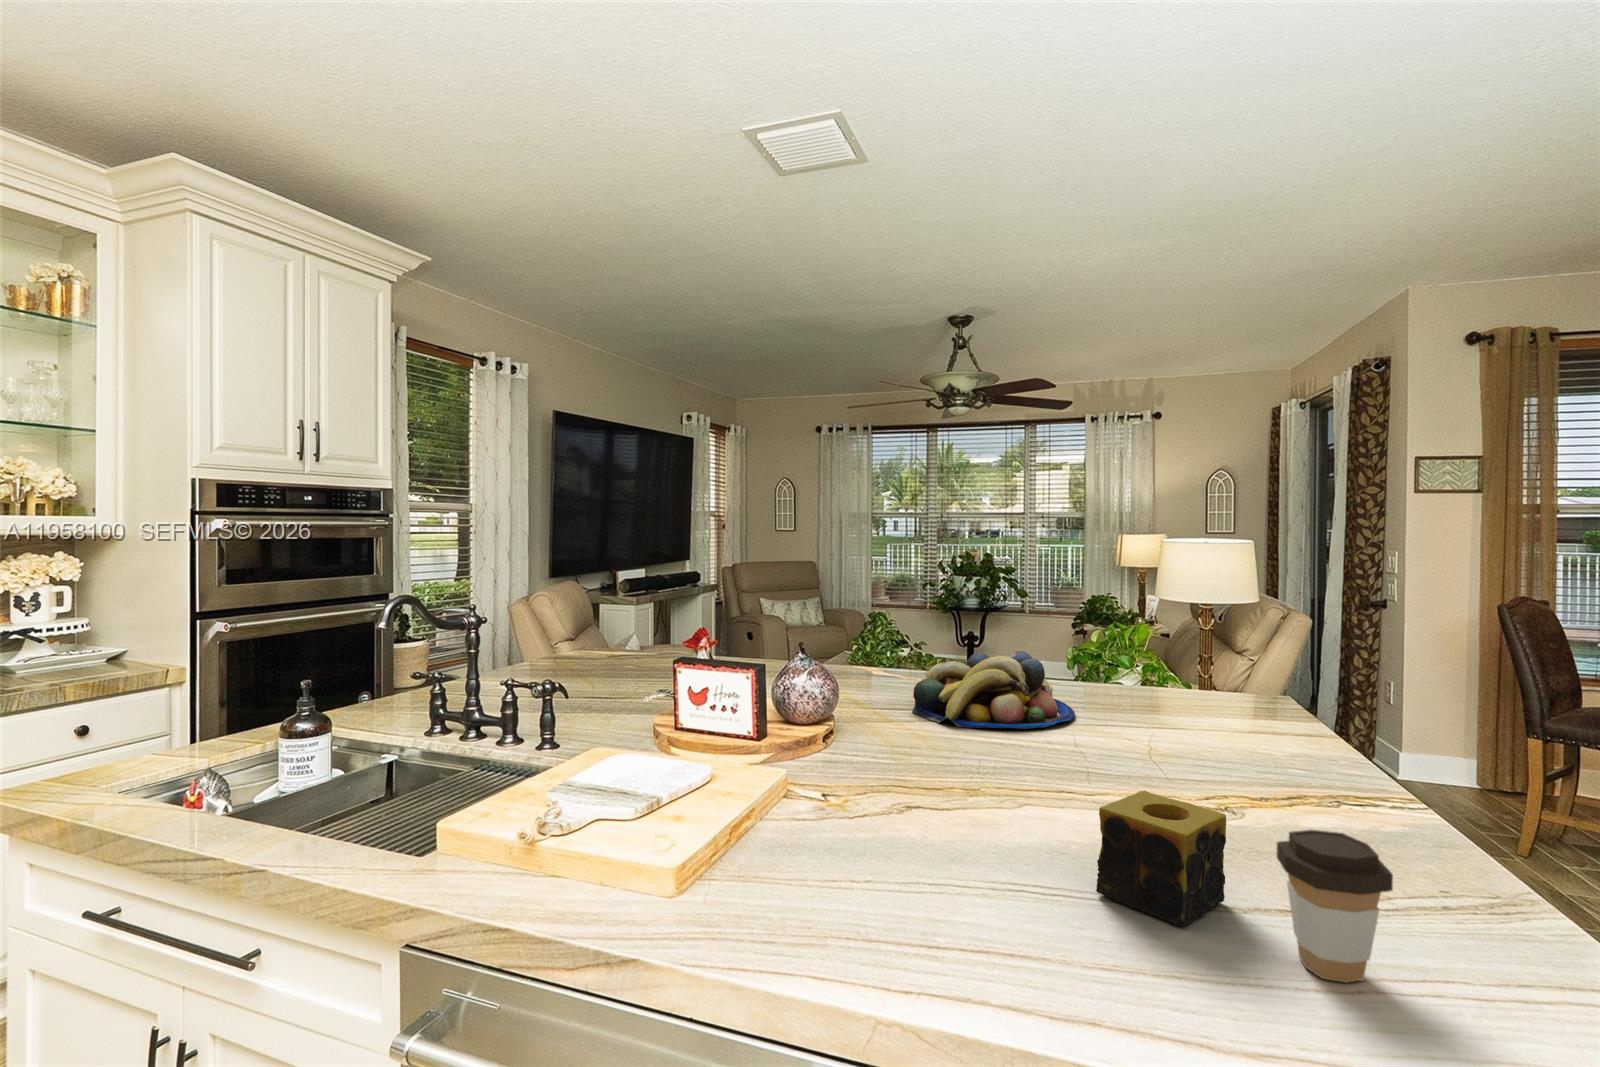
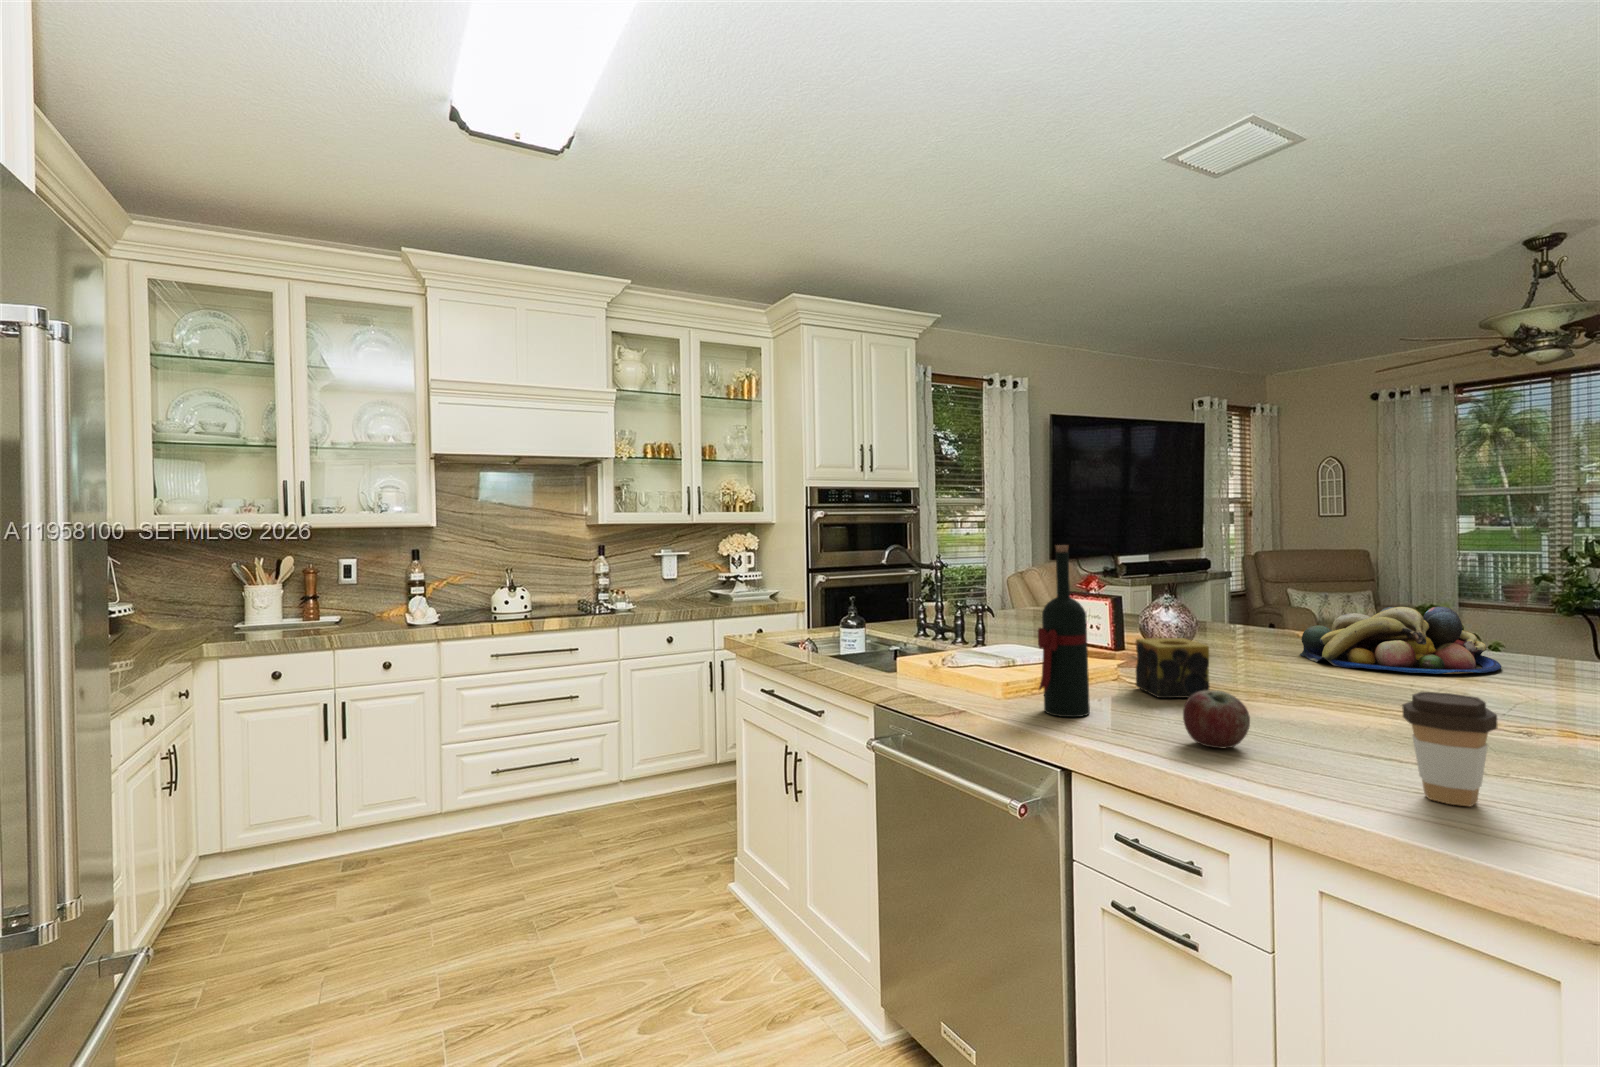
wine bottle: none [759,630,827,911] -> present [1038,545,1090,717]
candle: present [1096,791,1226,926] -> present [1136,638,1210,698]
apple: none [990,843,1078,935] -> present [1183,690,1250,748]

